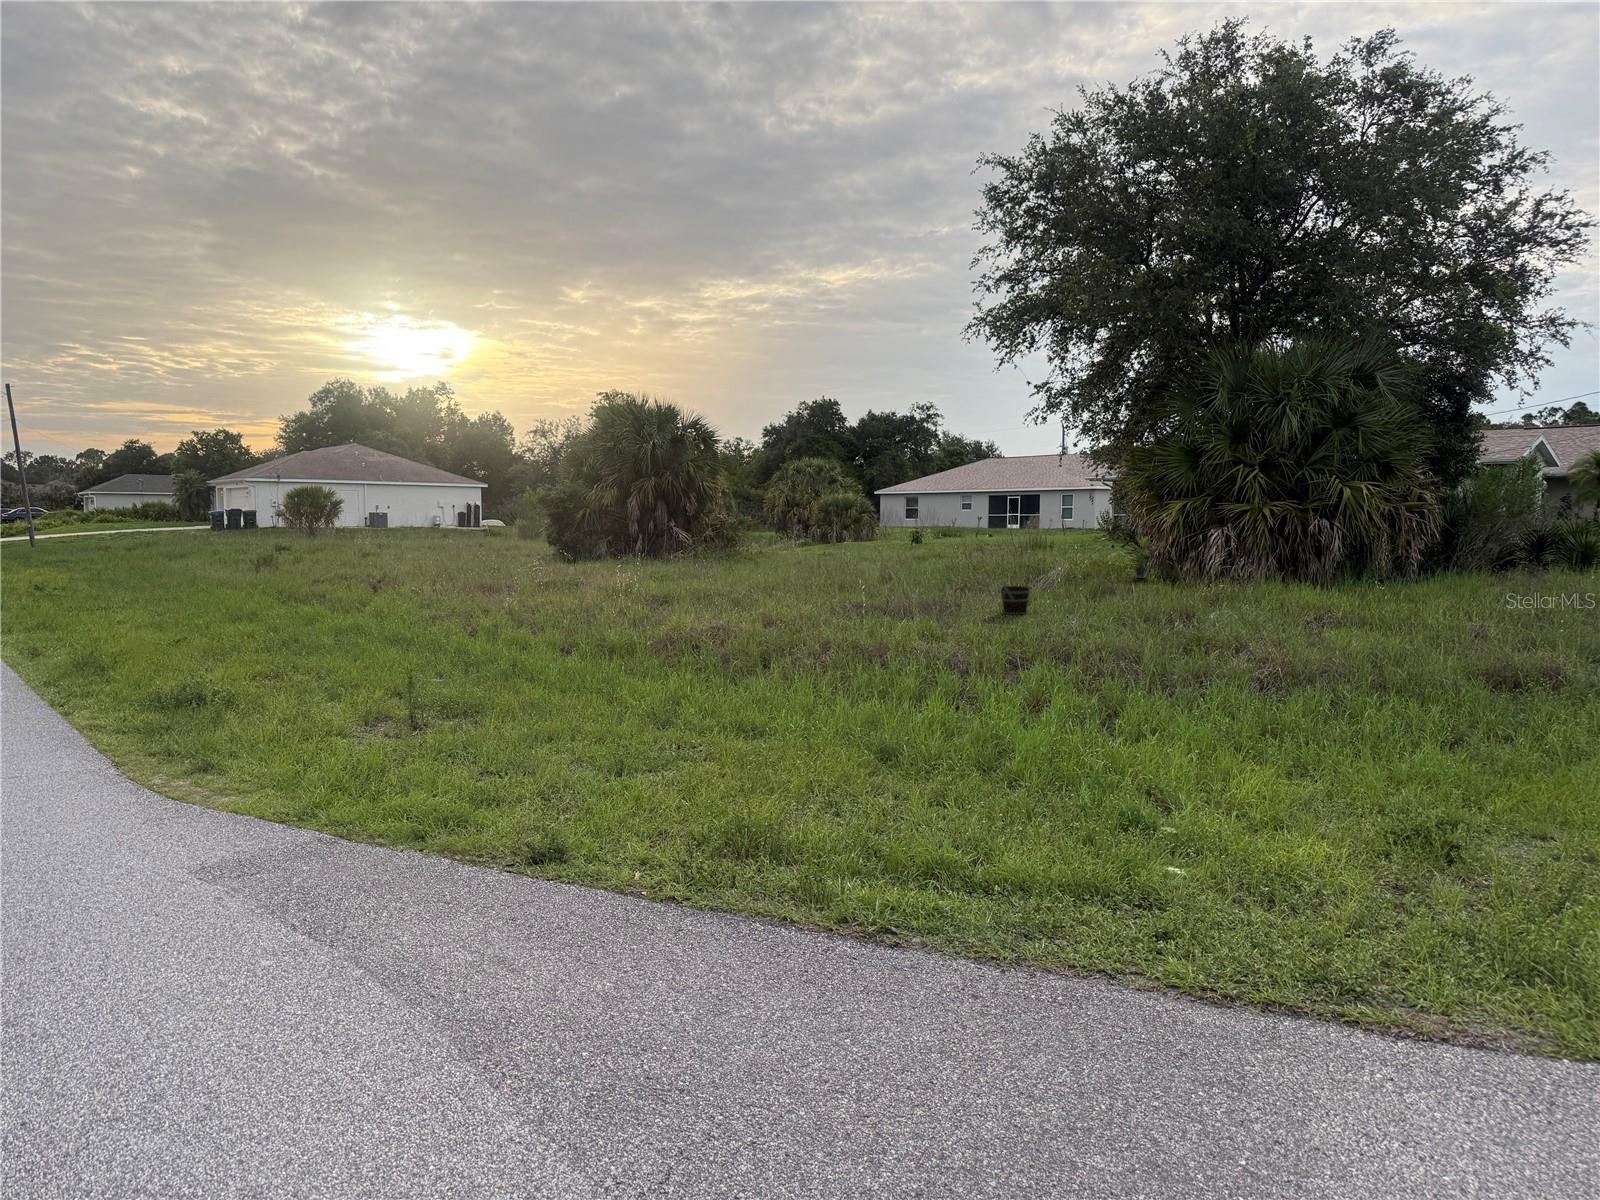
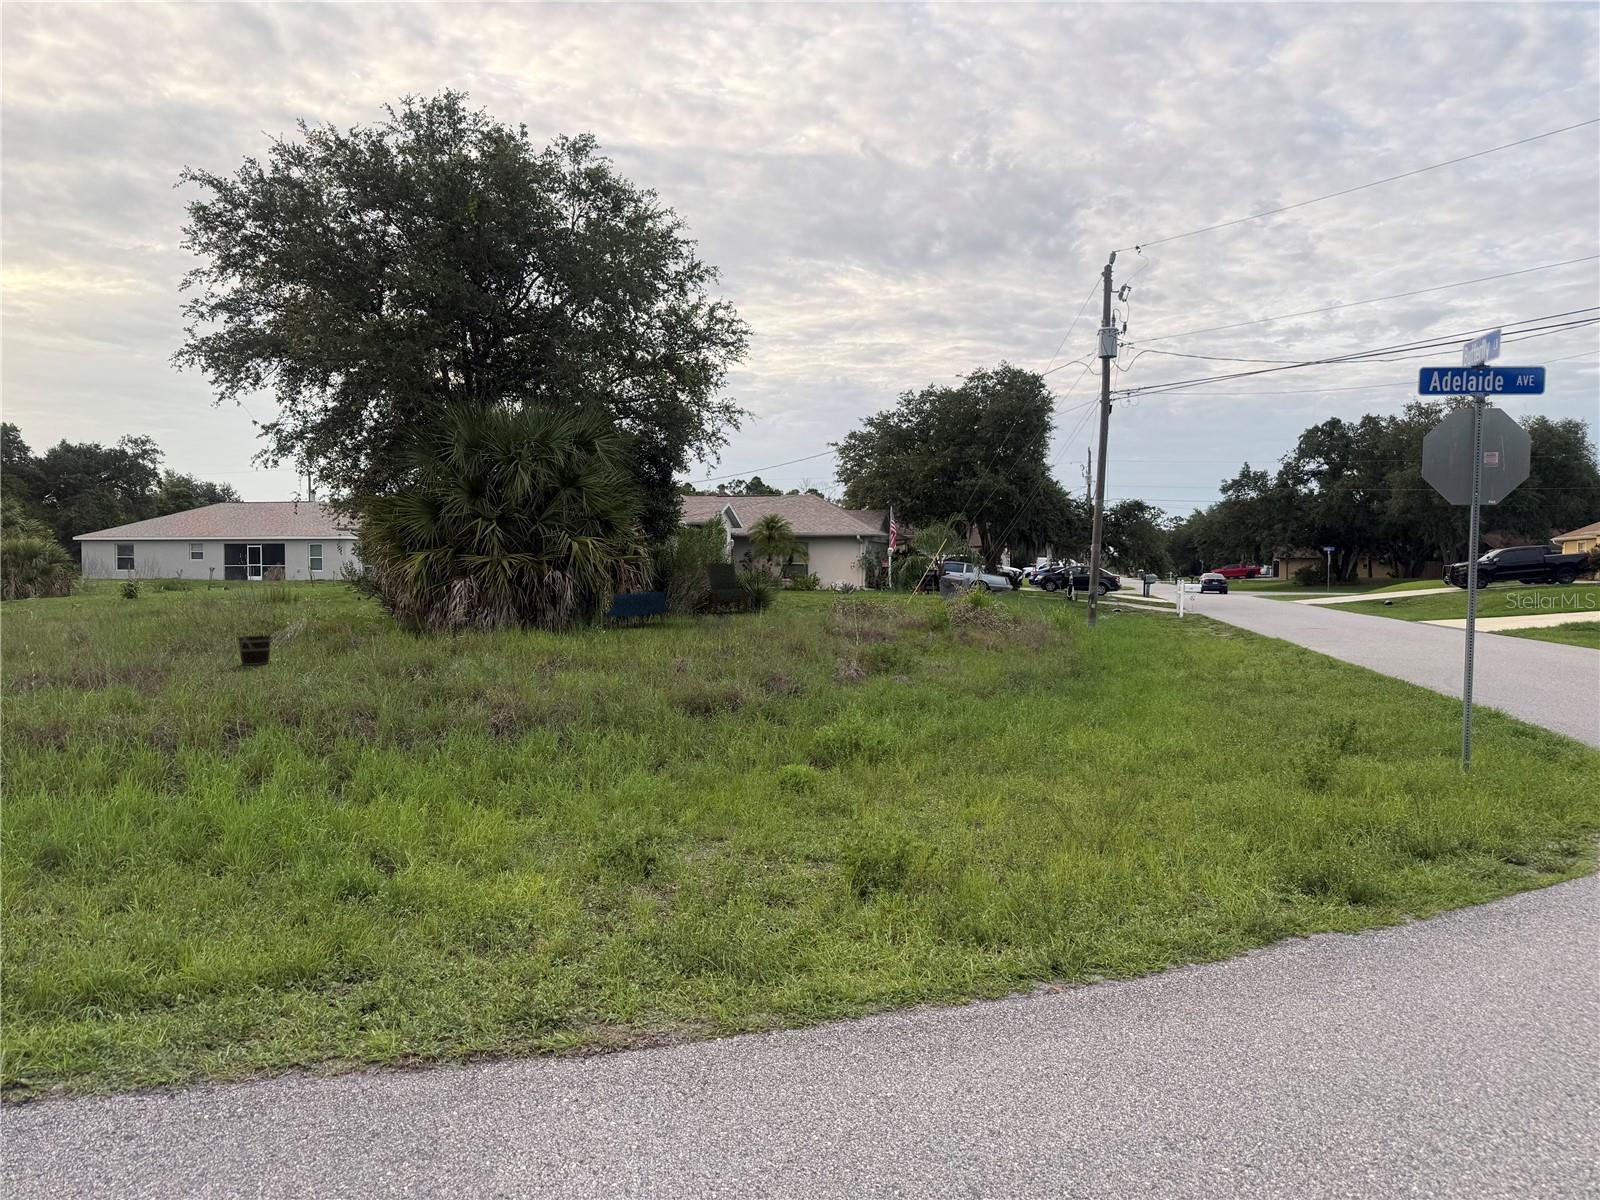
lounge chair: none [1509,507,1573,568] -> present [708,563,747,614]
potted plant: present [1132,537,1150,578] -> none [377,591,402,634]
bench: none [1380,544,1462,586] -> present [603,592,666,627]

